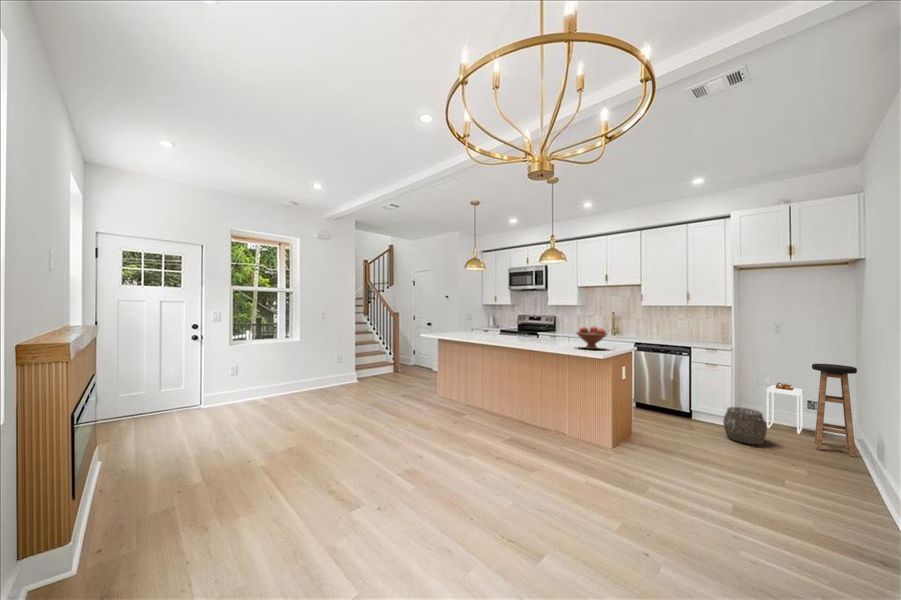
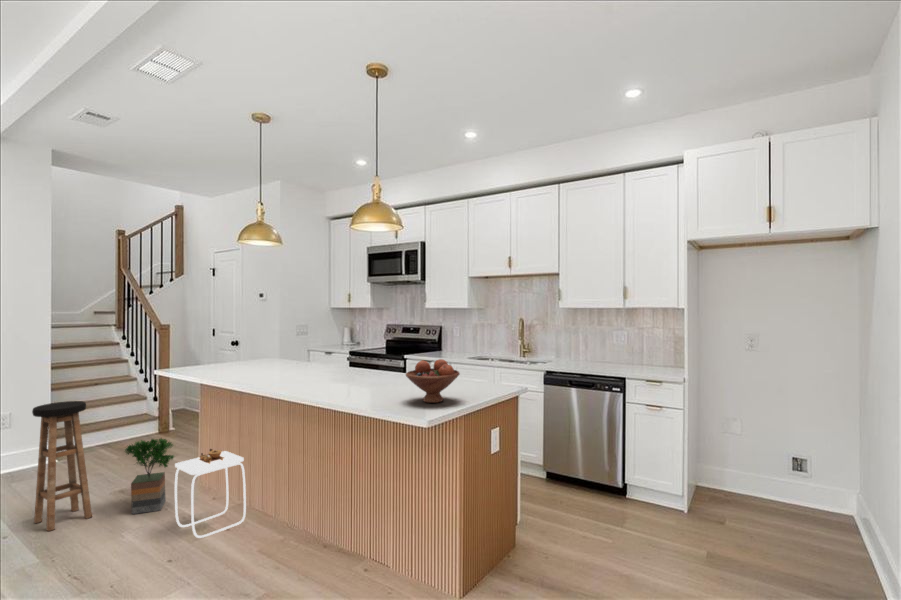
bar stool: present [812,364,857,457] -> present [32,401,92,531]
potted tree: none [399,369,424,408] -> present [125,438,174,514]
side table: present [767,383,802,434] -> present [175,449,246,538]
woven basket: present [724,407,767,444] -> none [662,482,726,550]

